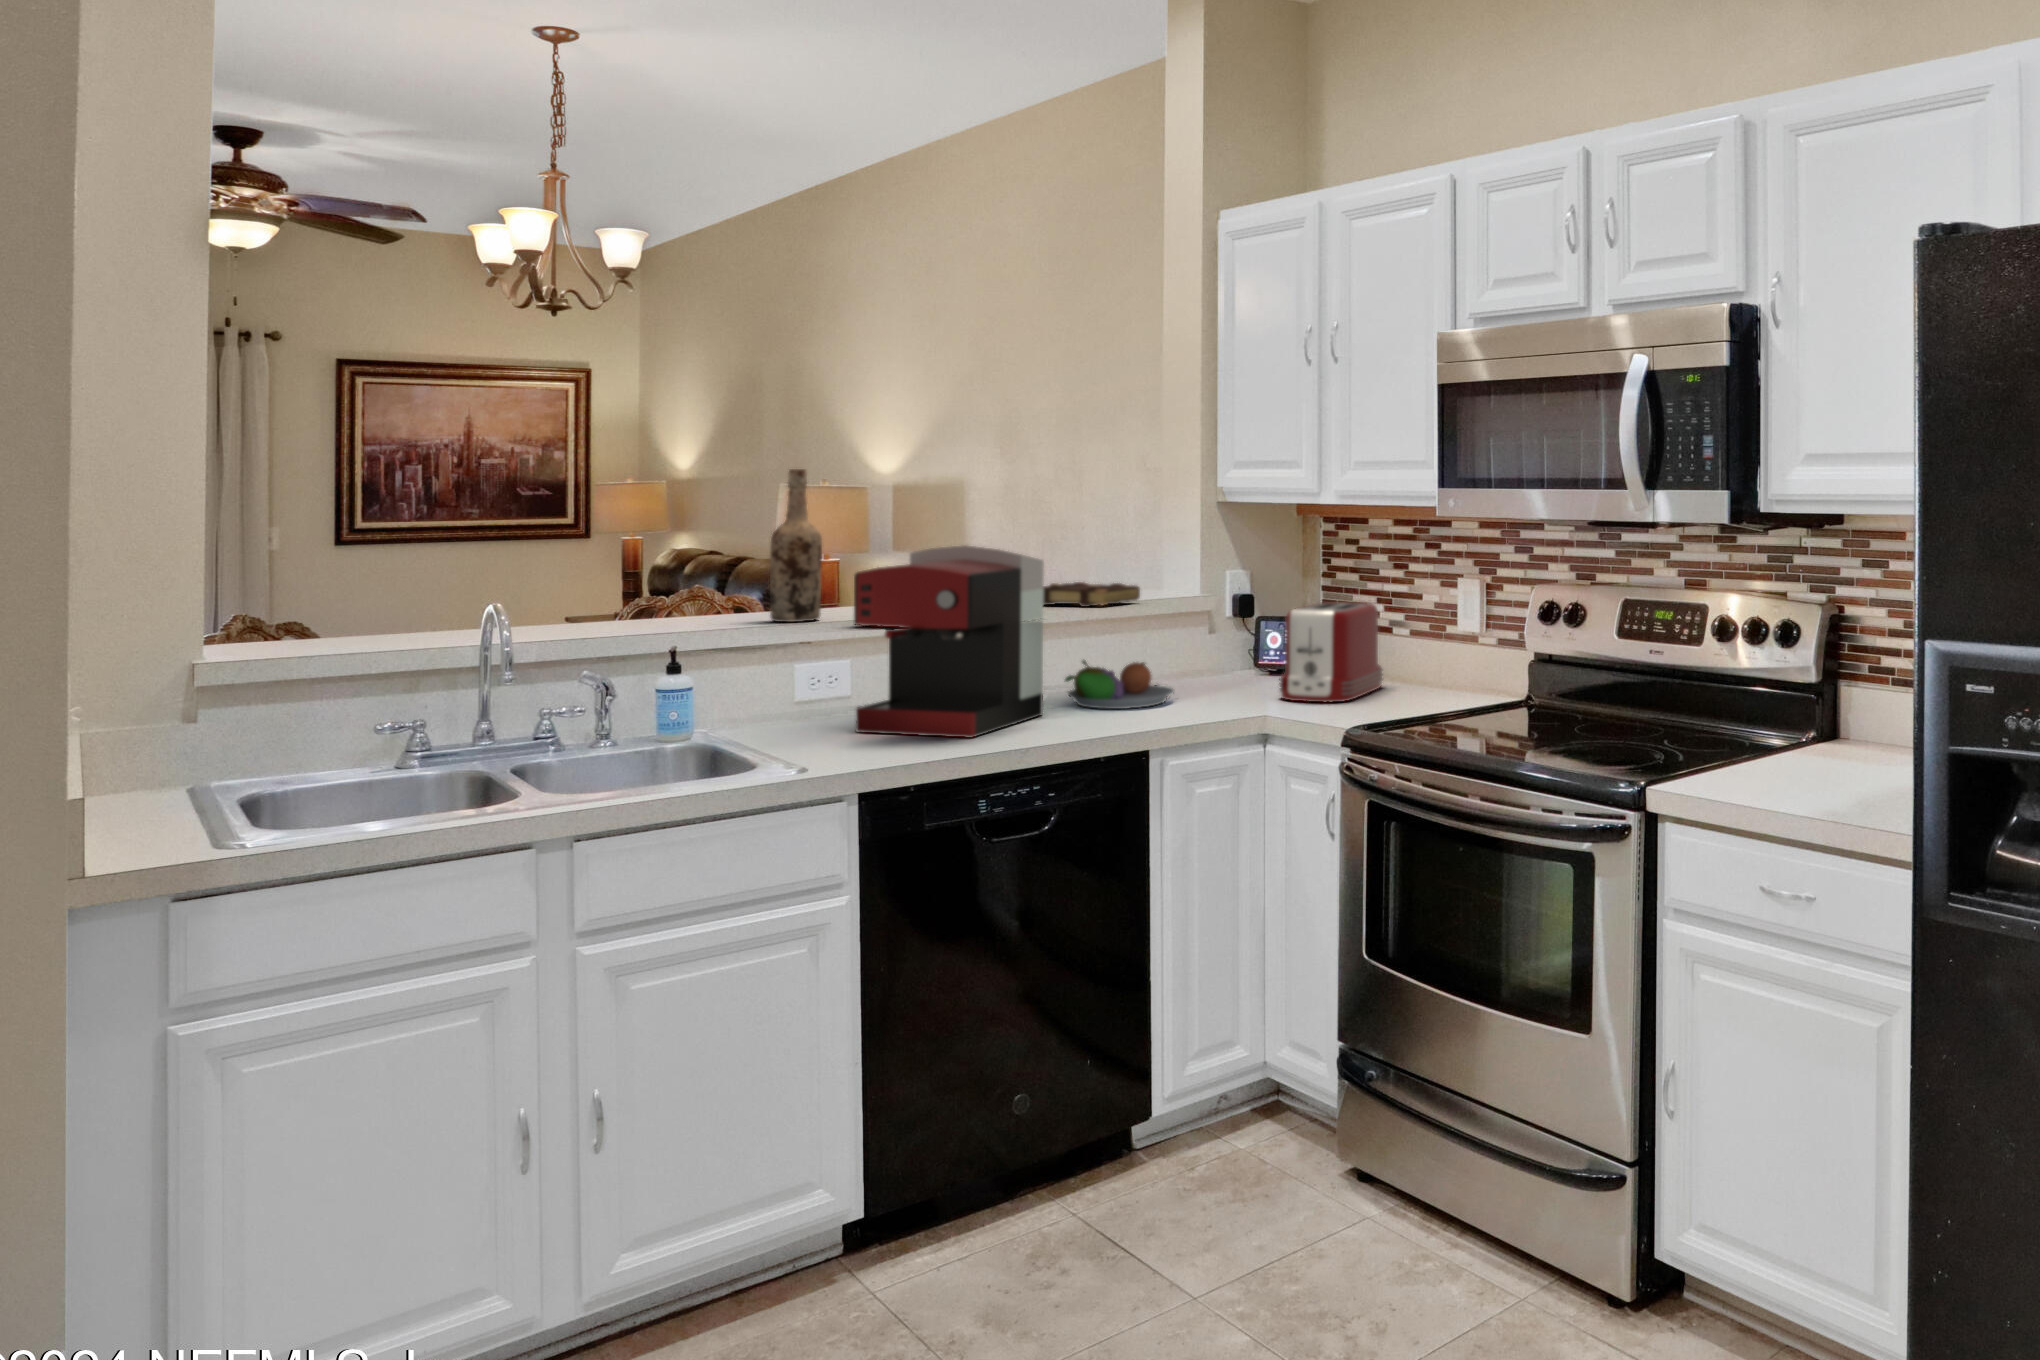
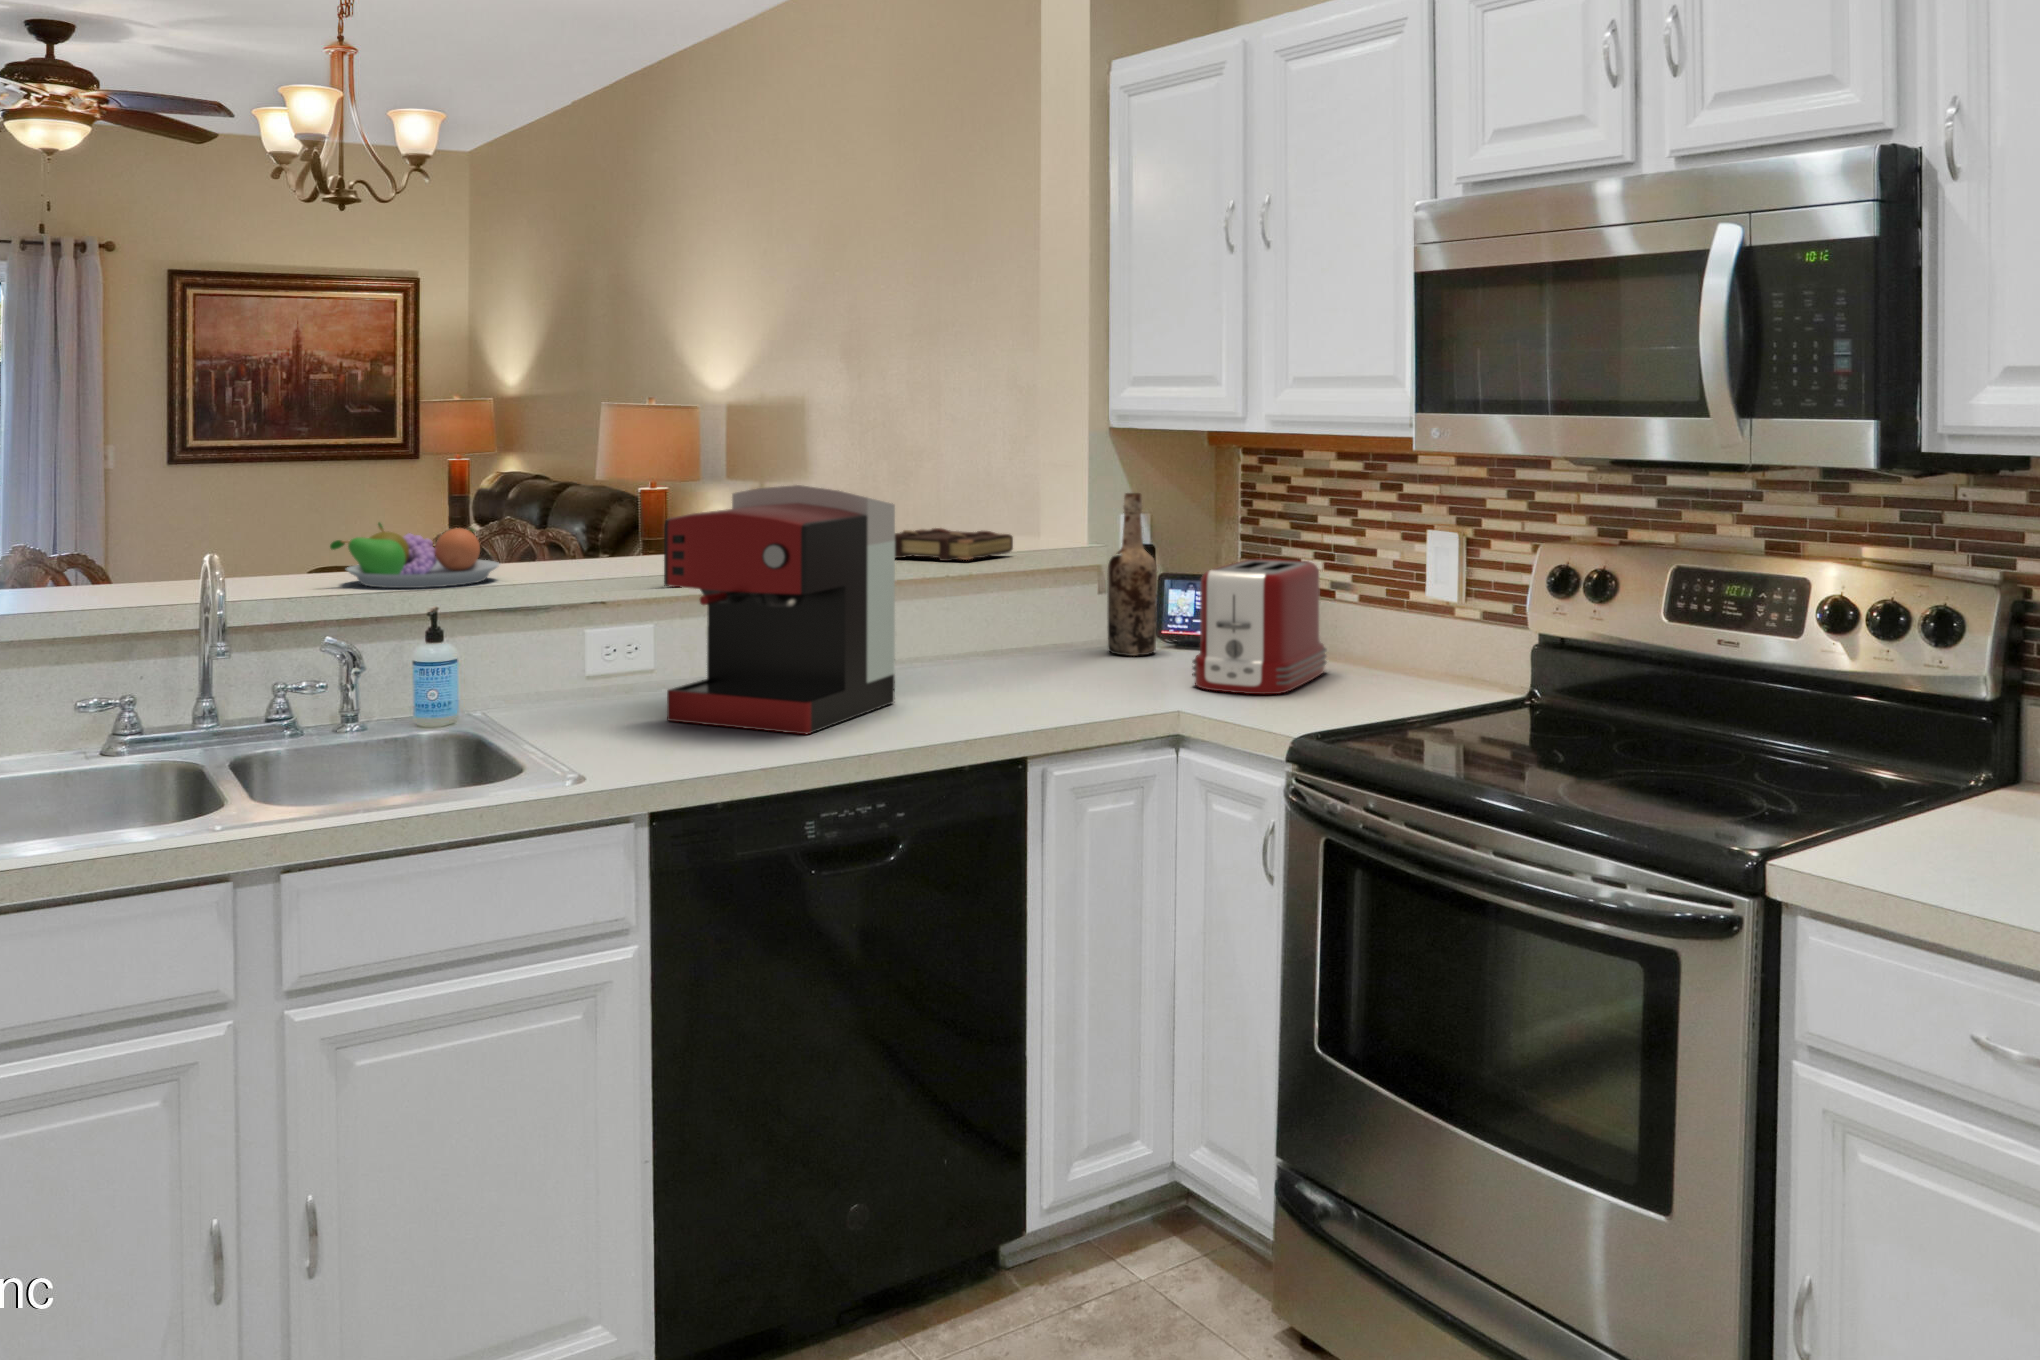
wine bottle: present [770,469,822,622] -> present [1108,493,1157,656]
fruit bowl: present [1065,660,1174,709] -> present [330,523,499,588]

